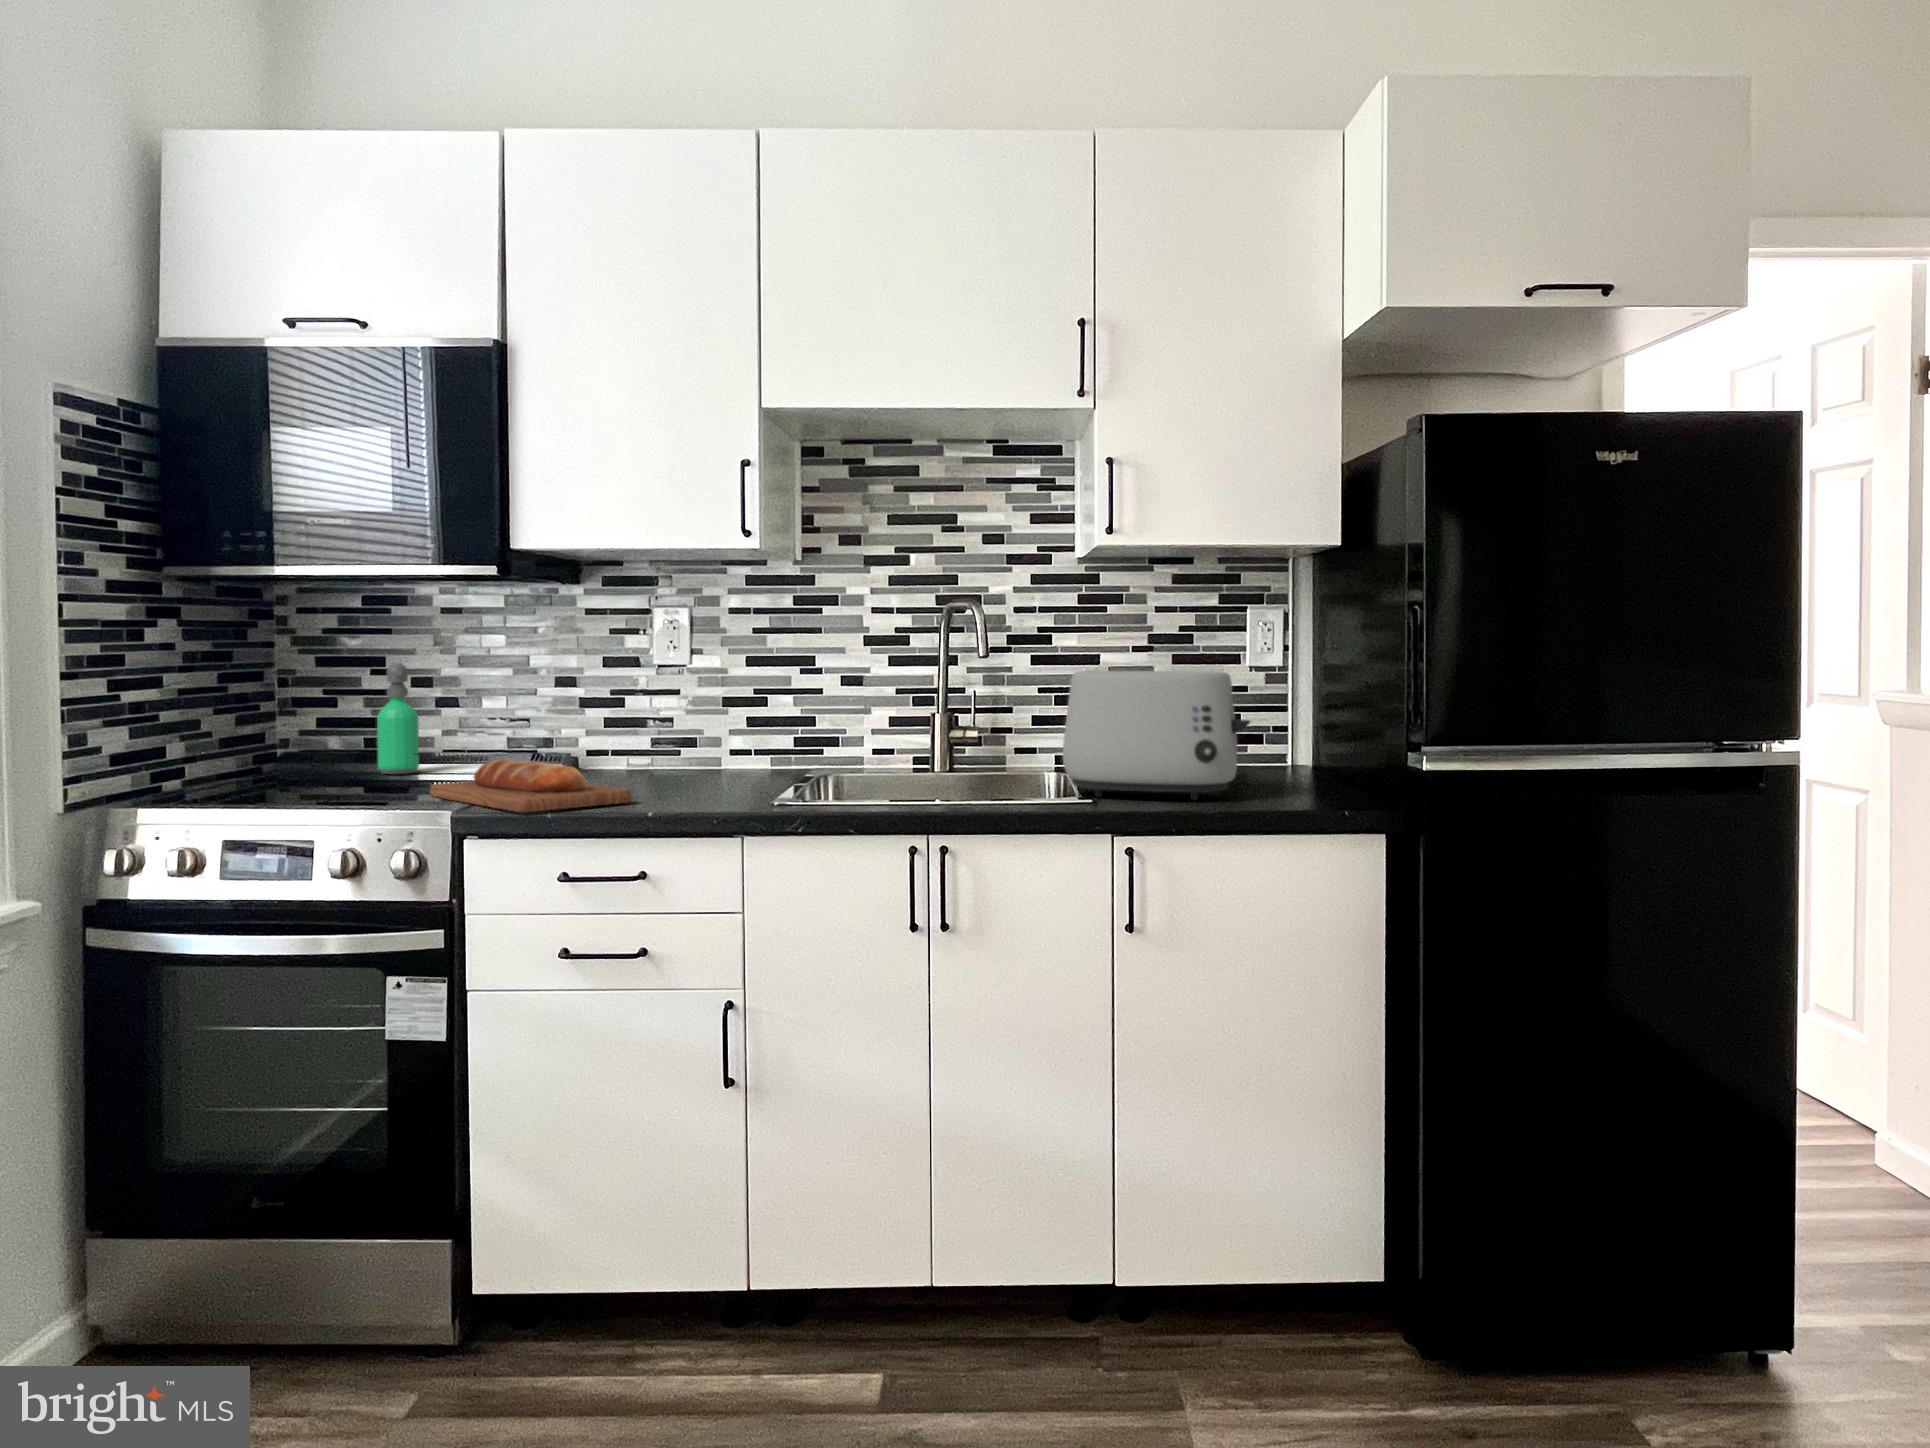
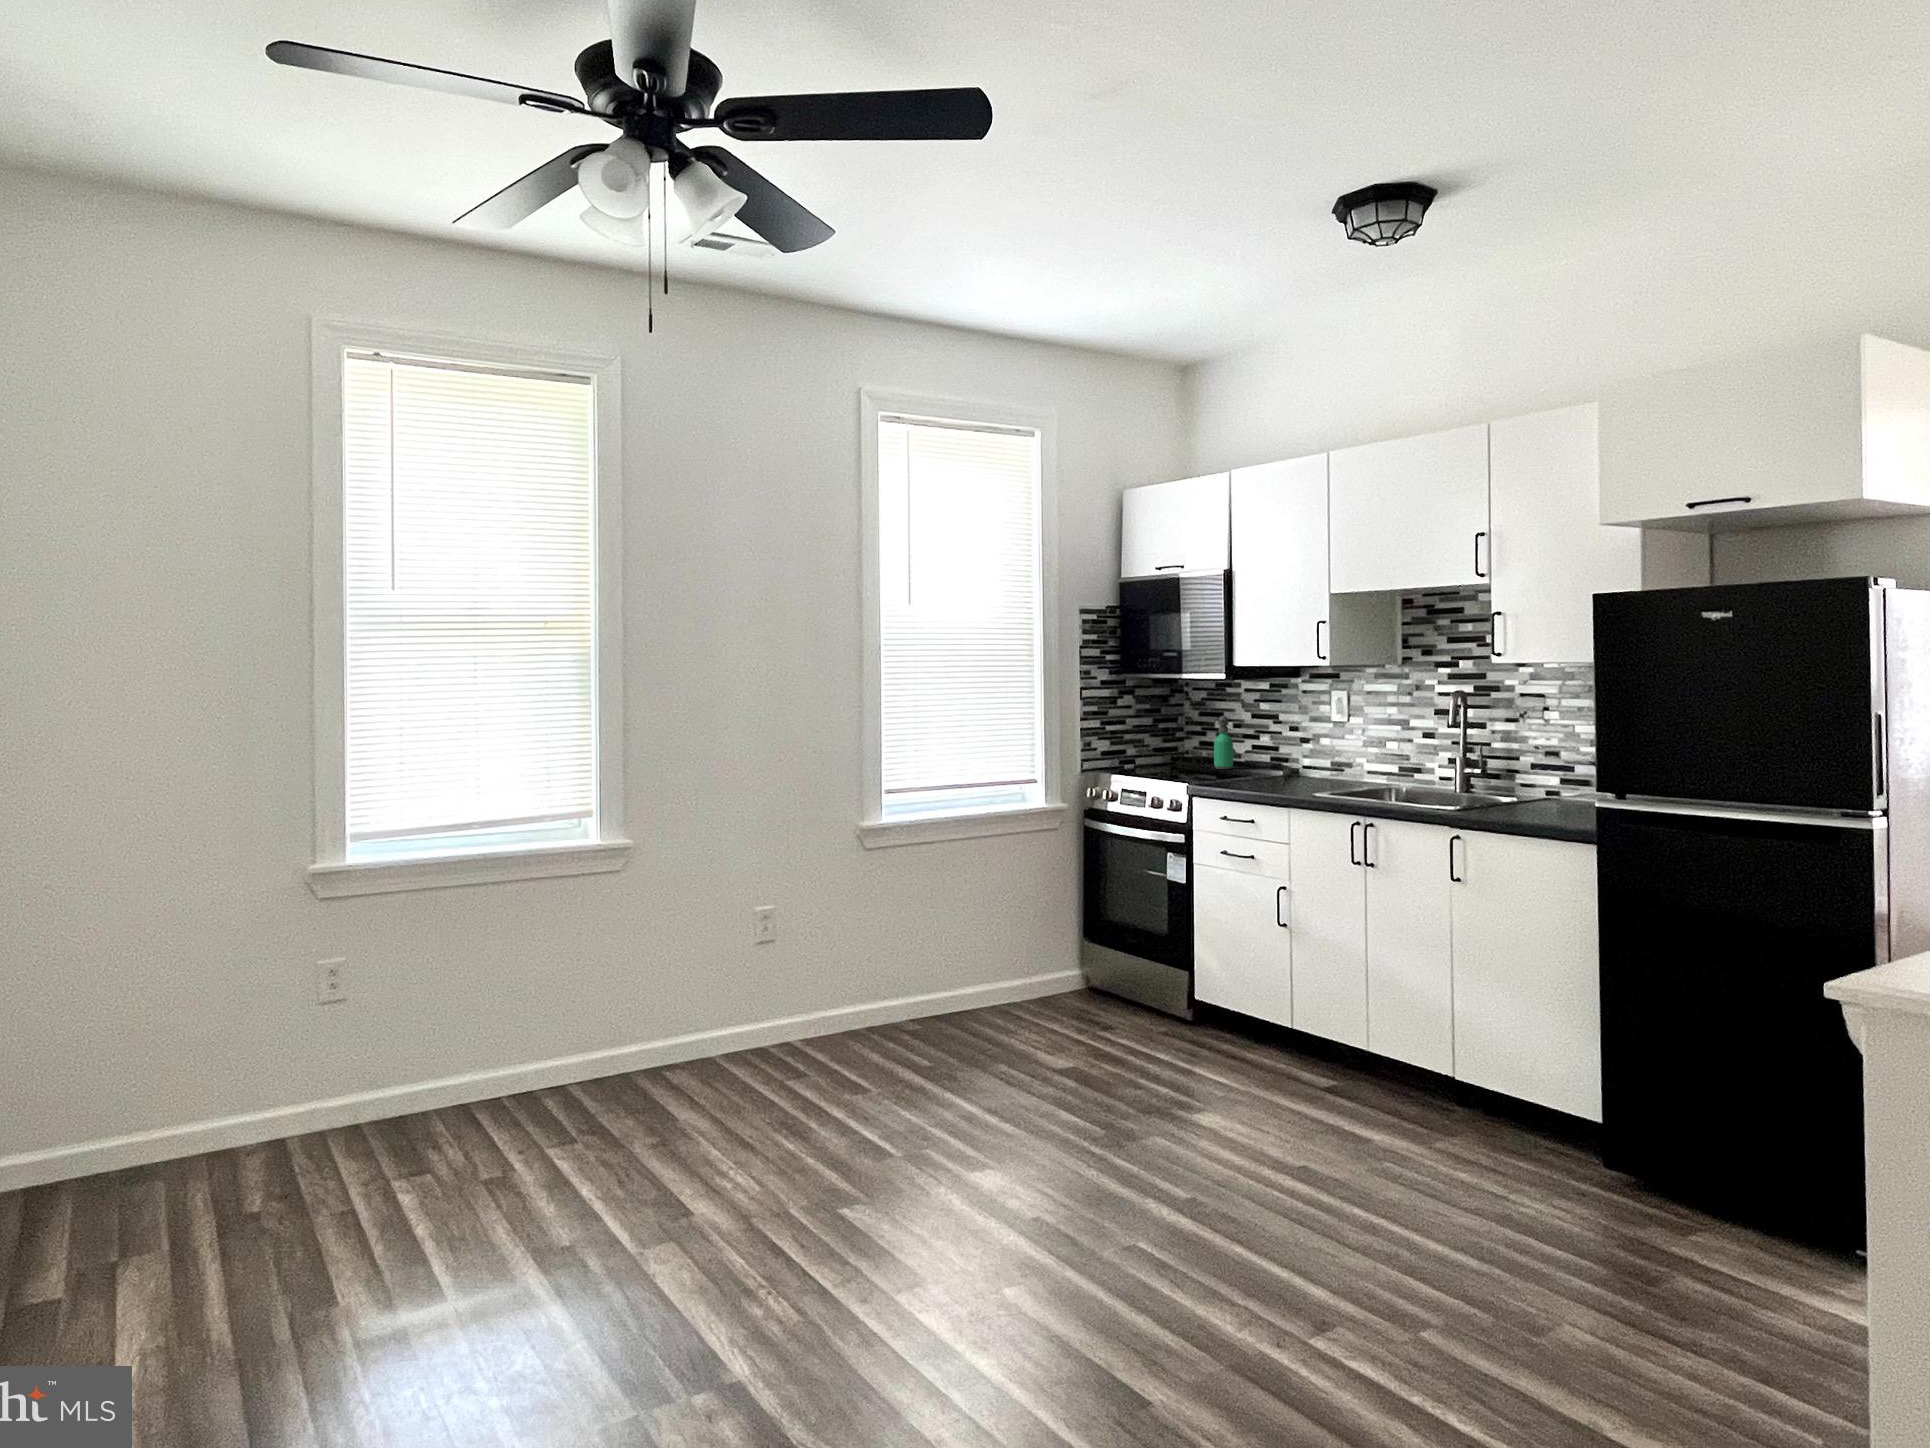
toaster: present [1063,671,1250,800] -> none [1479,733,1578,811]
bread loaf: present [430,759,632,812] -> none [1204,764,1268,787]

